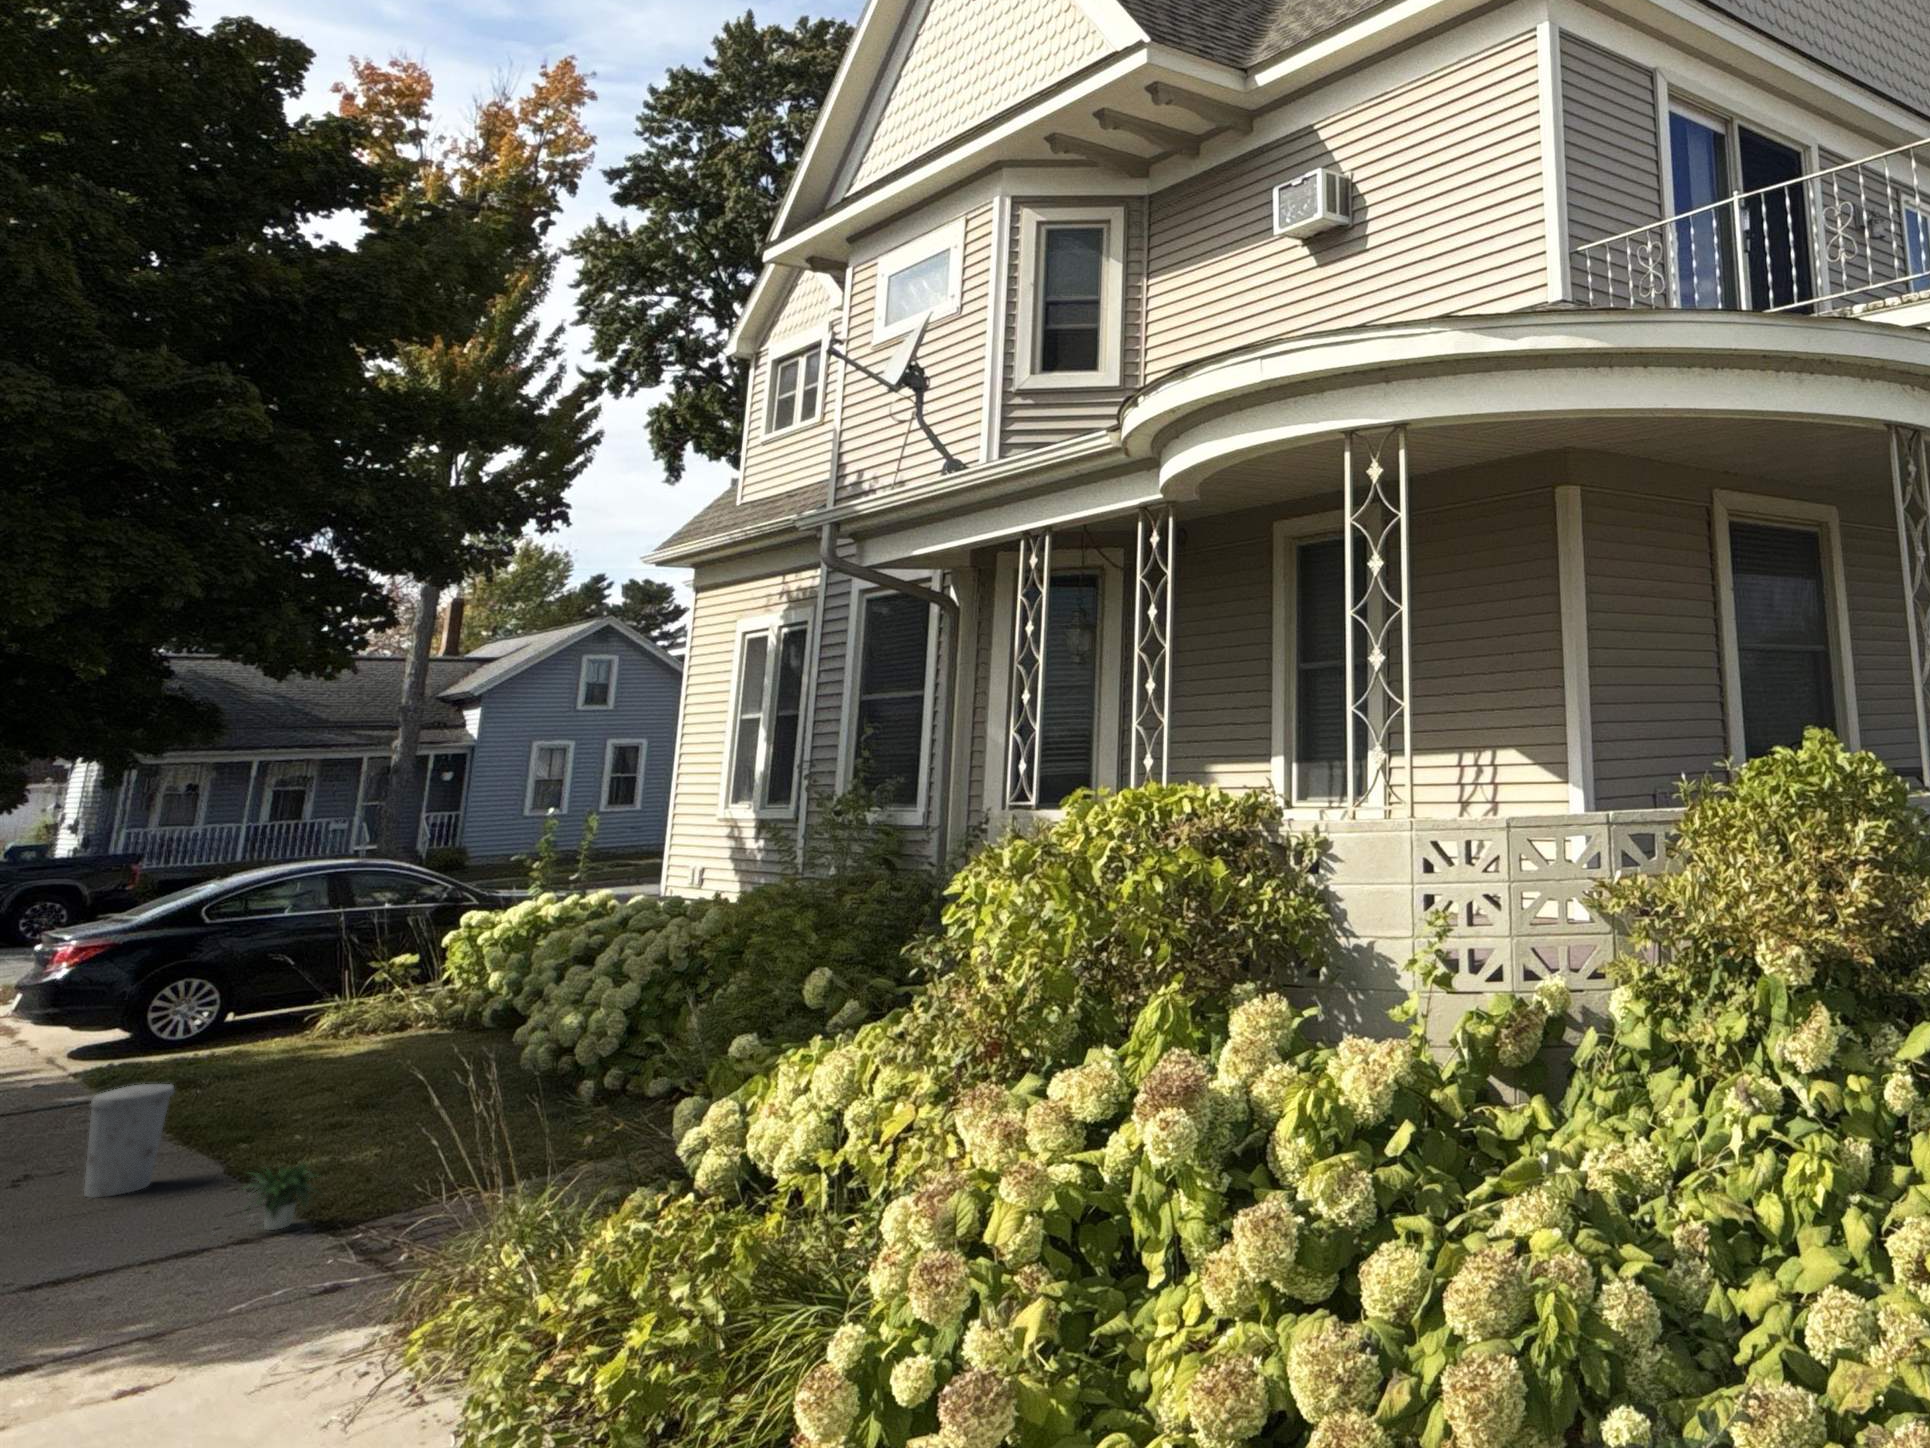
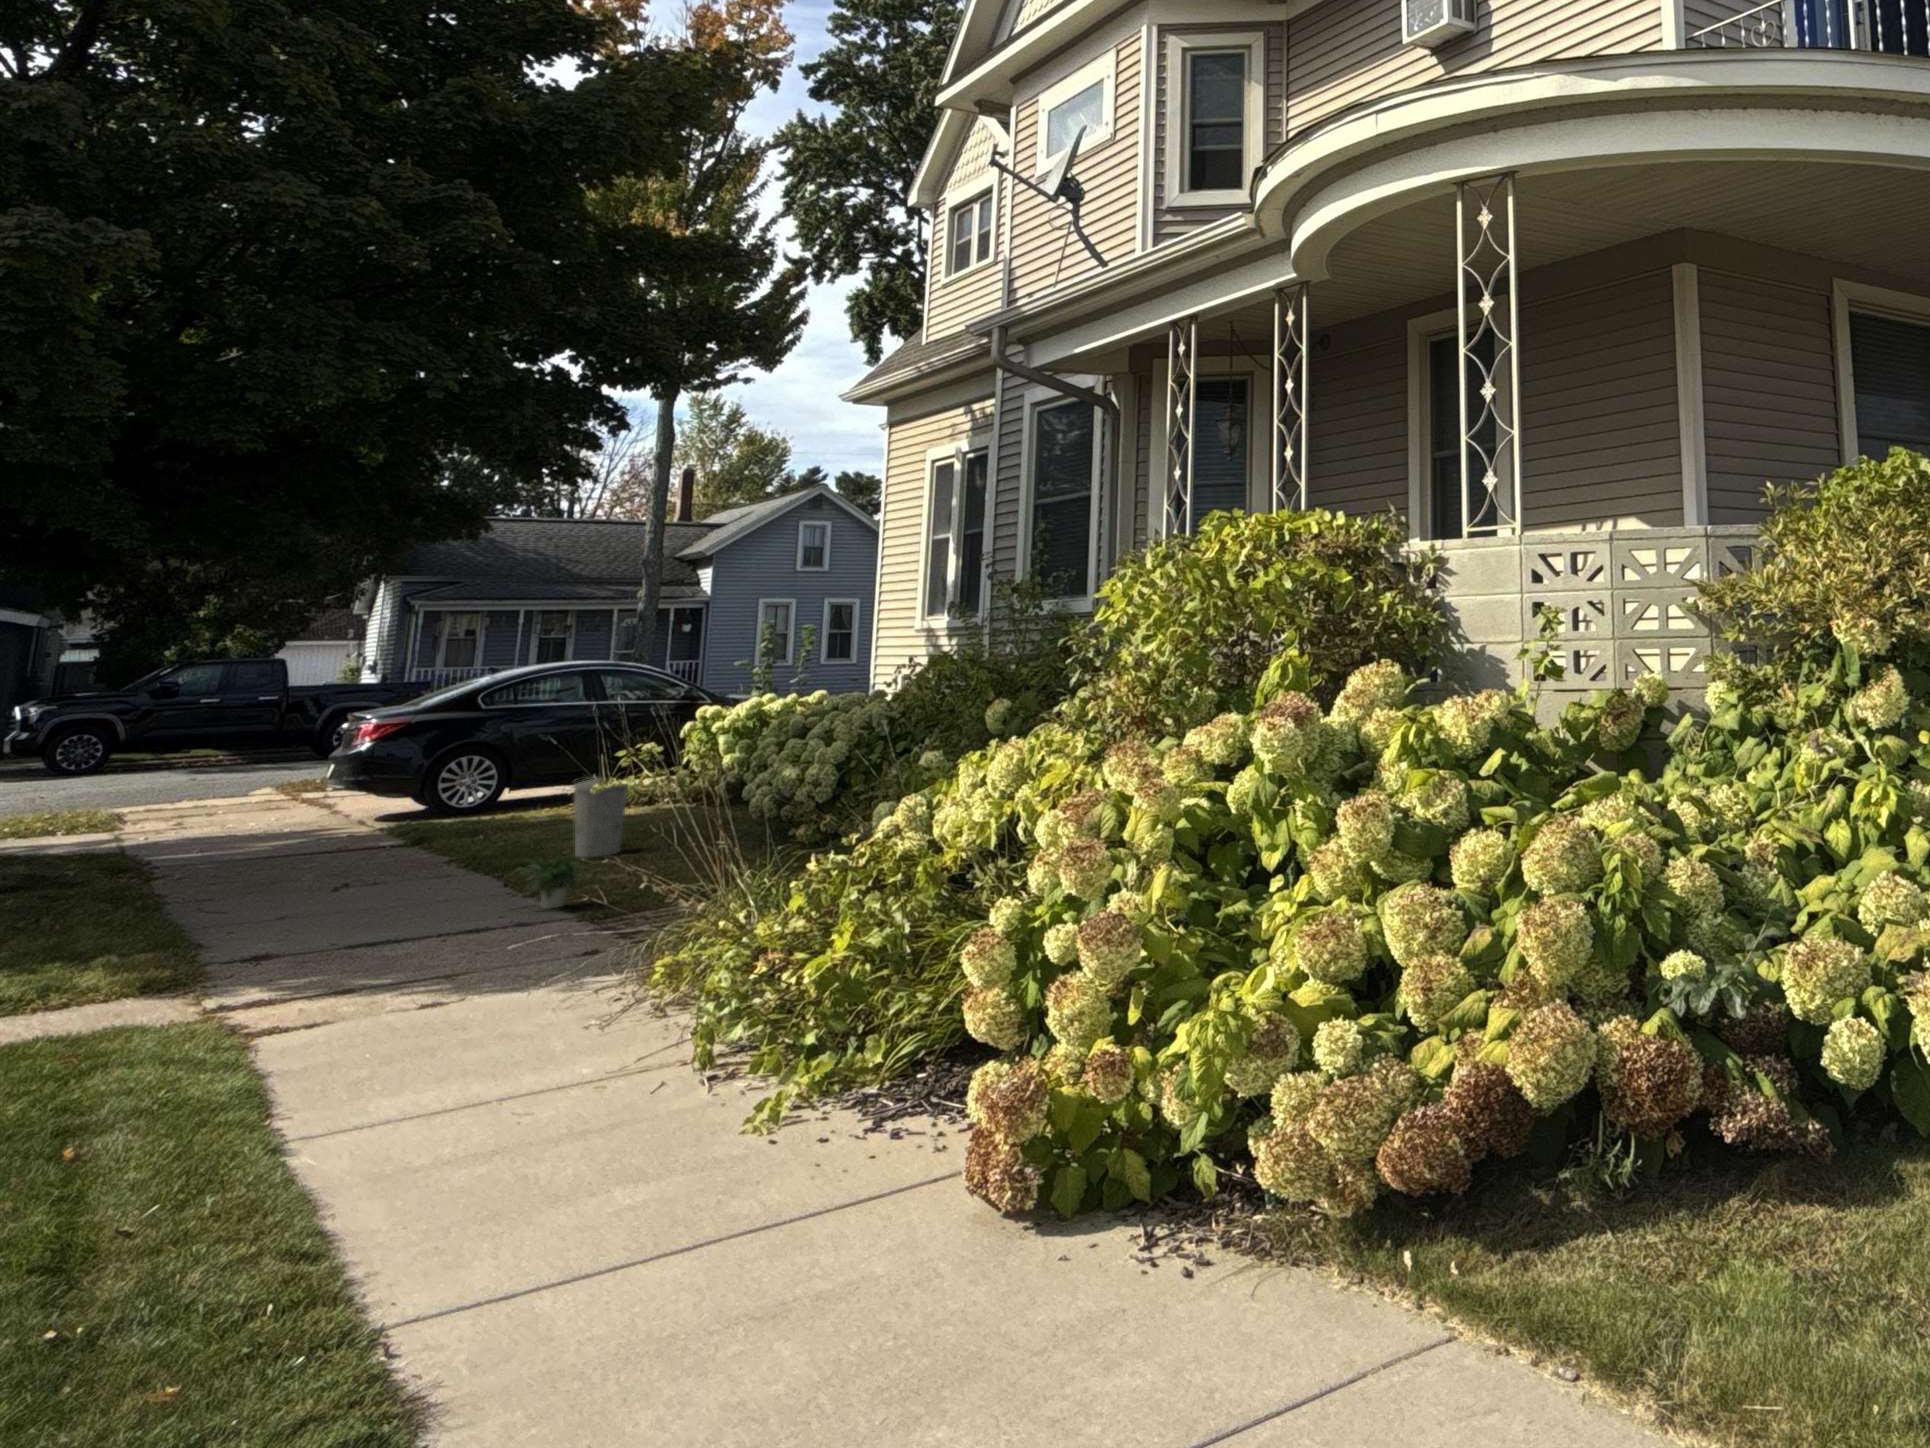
trash can: present [84,1084,174,1198] -> present [574,778,631,857]

